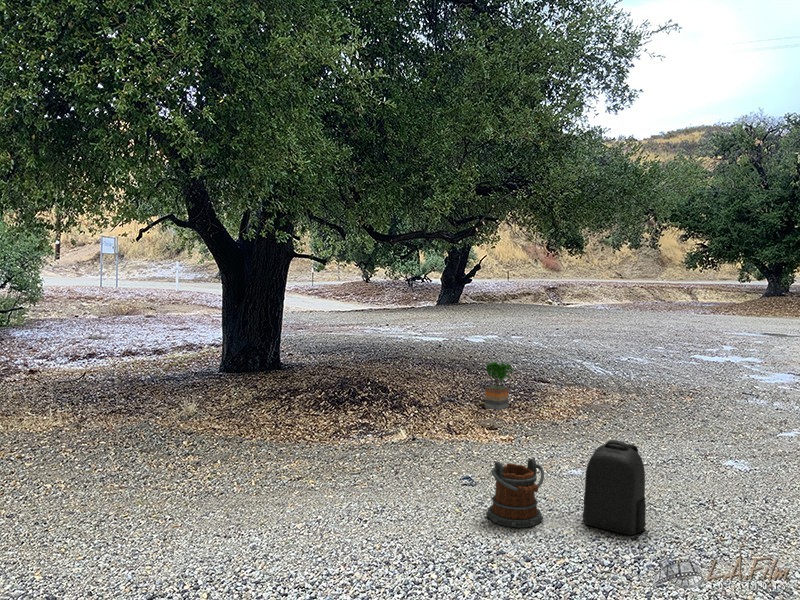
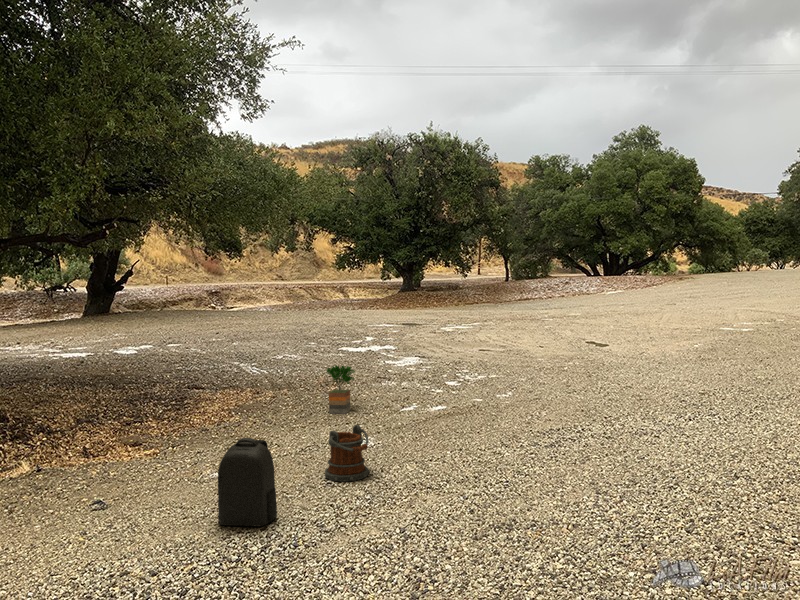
potted tree: present [485,362,513,410] -> present [326,365,355,414]
bucket: present [486,458,544,527] -> present [325,425,370,481]

